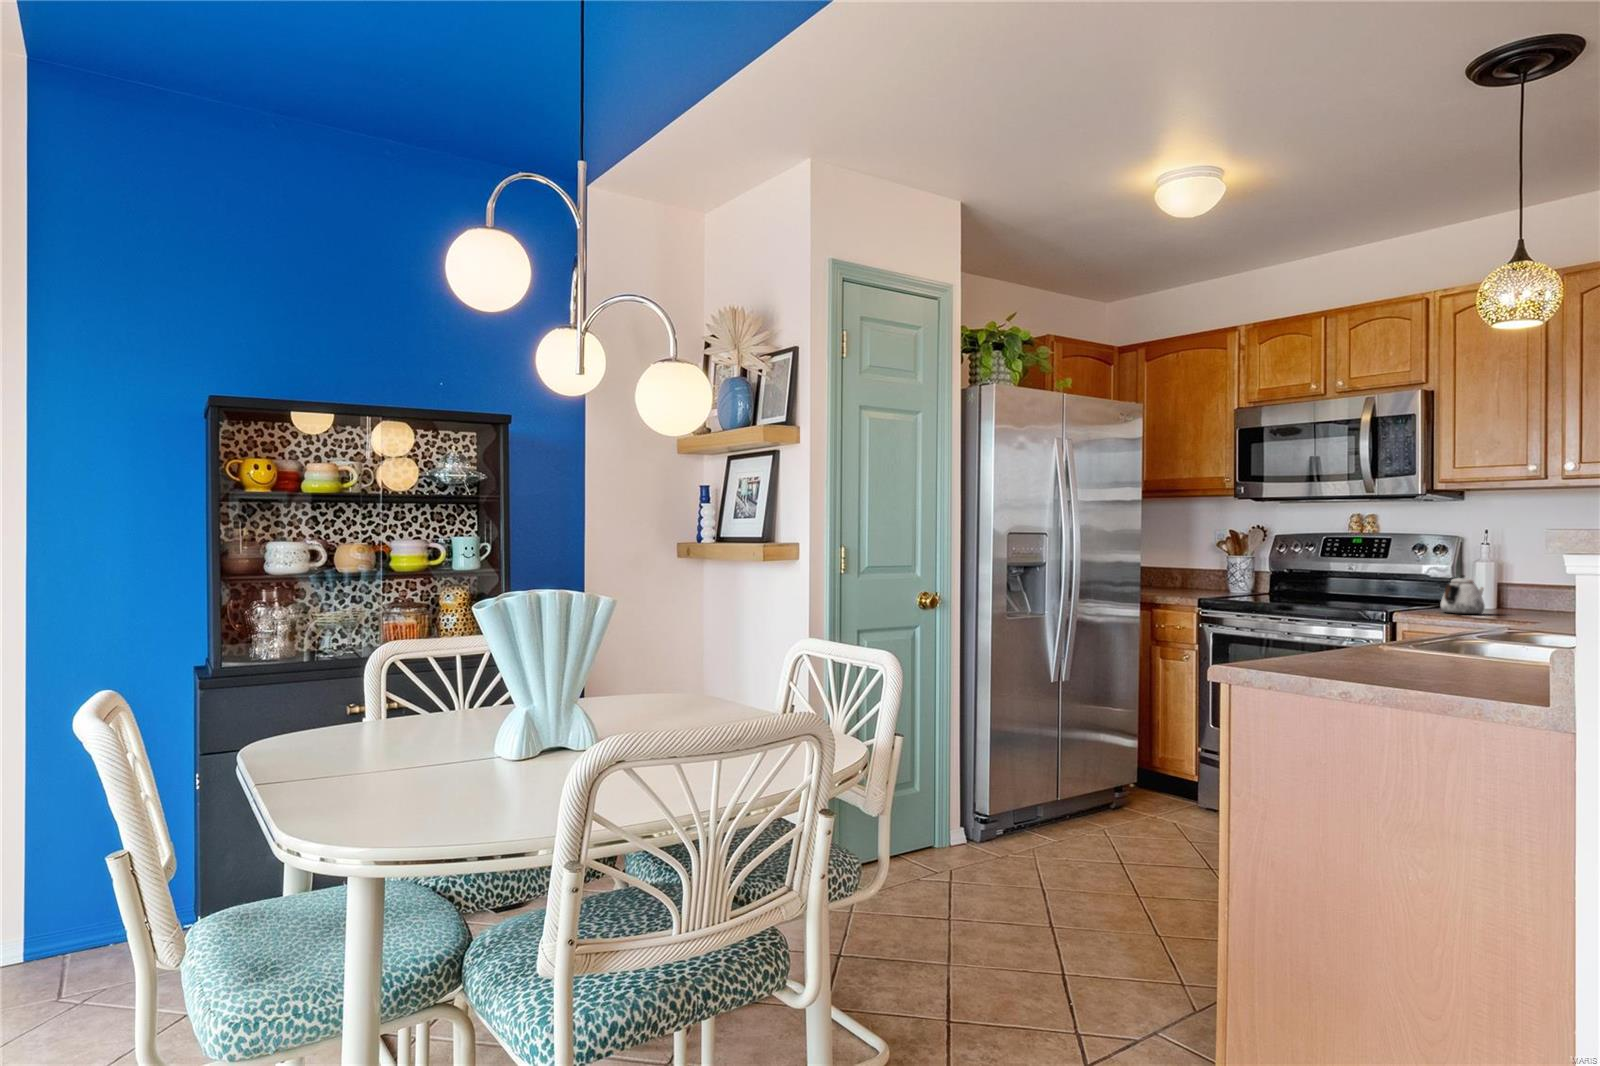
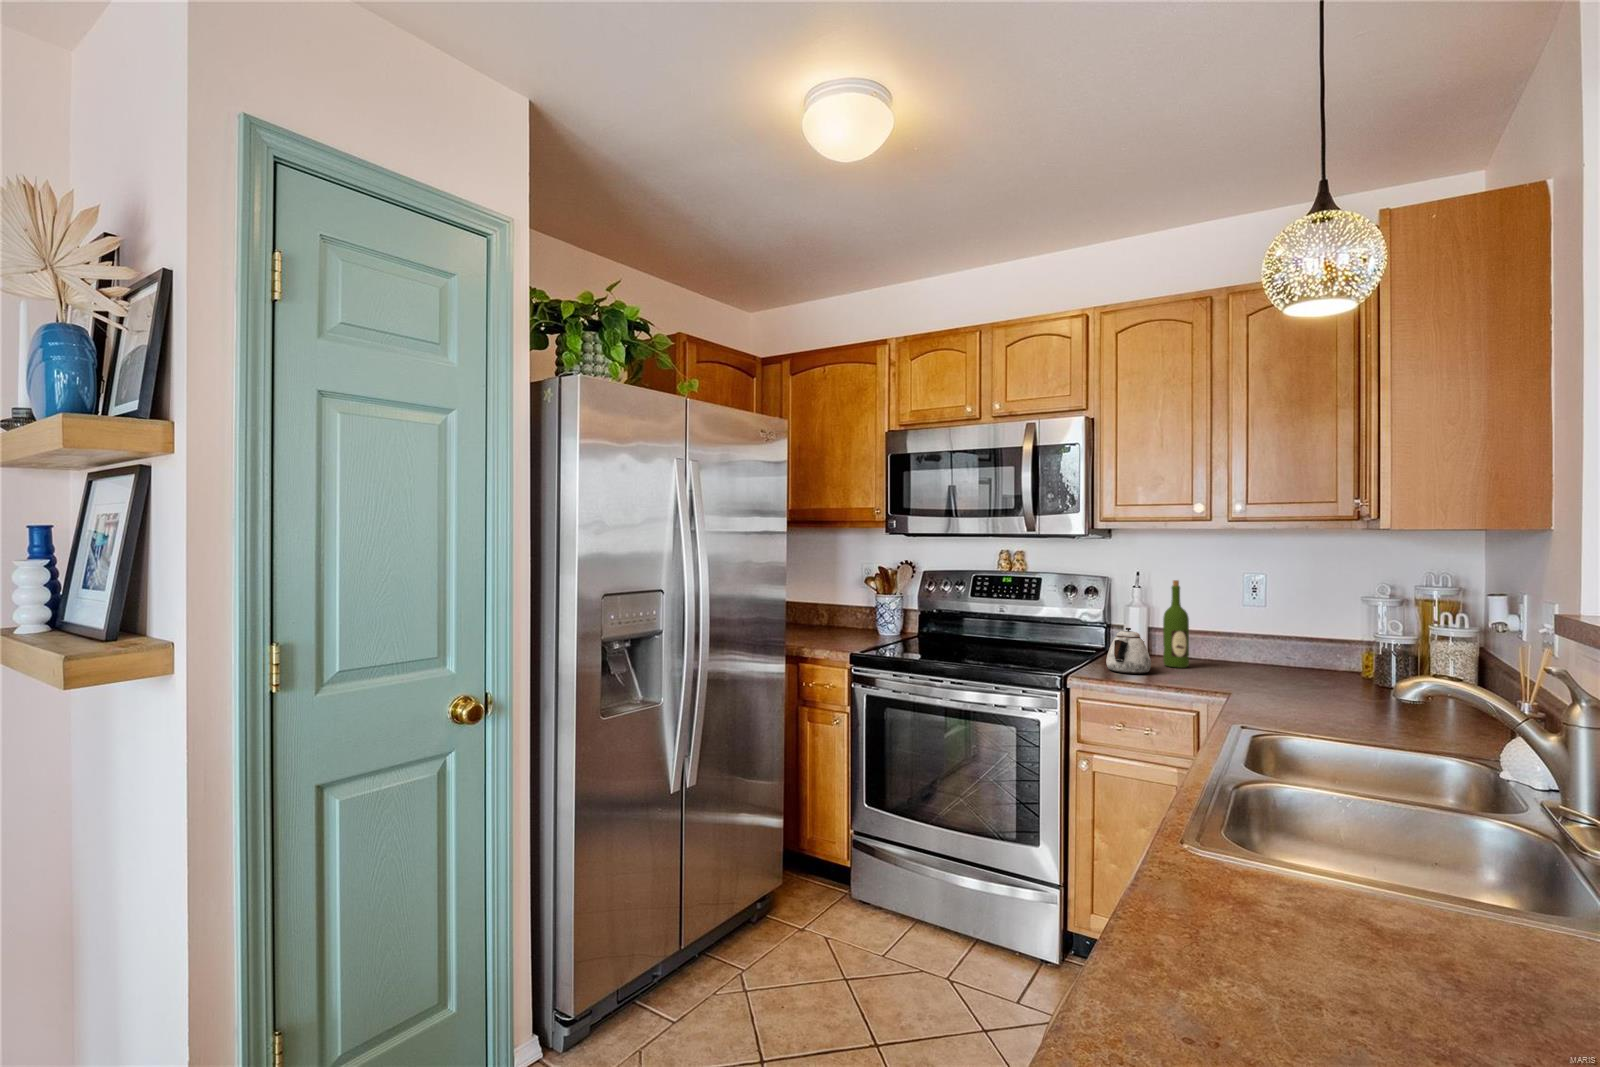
wine bottle: none [1508,536,1534,615] -> present [1163,580,1189,668]

